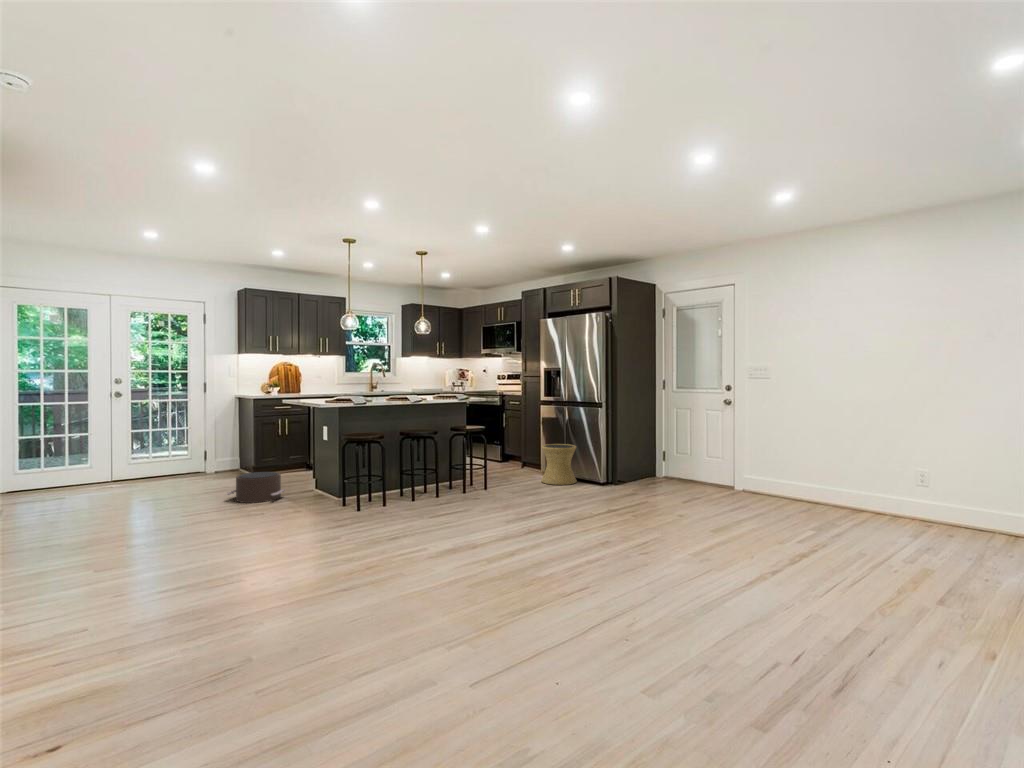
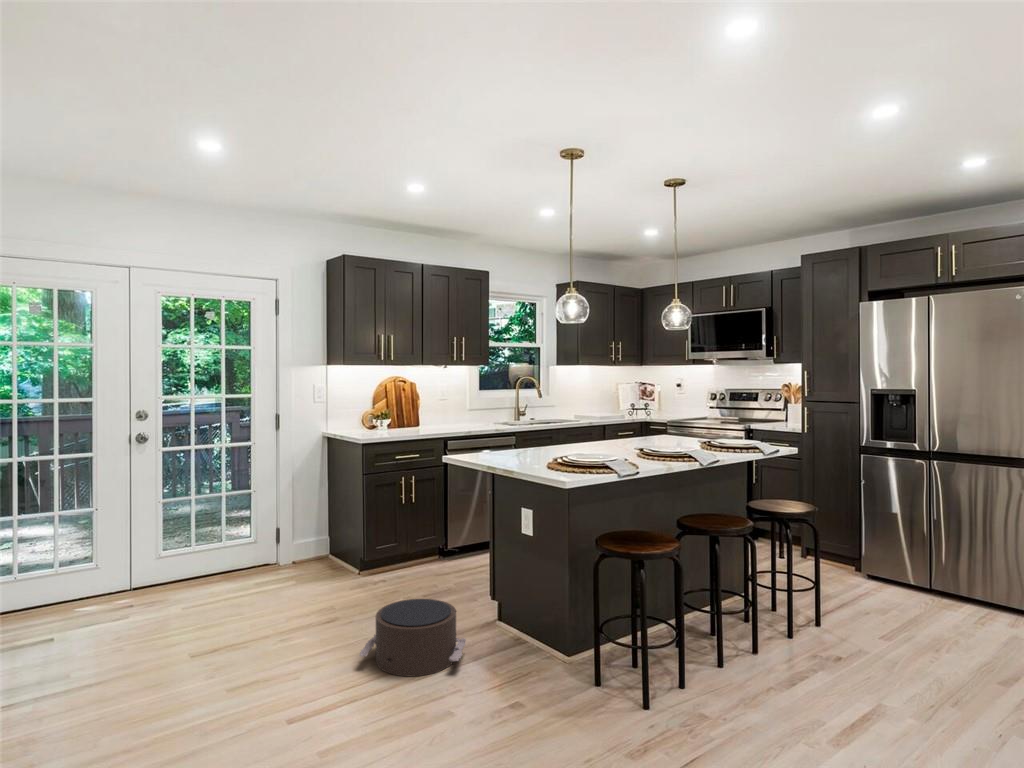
side table: present [541,444,577,485] -> none [898,532,979,619]

